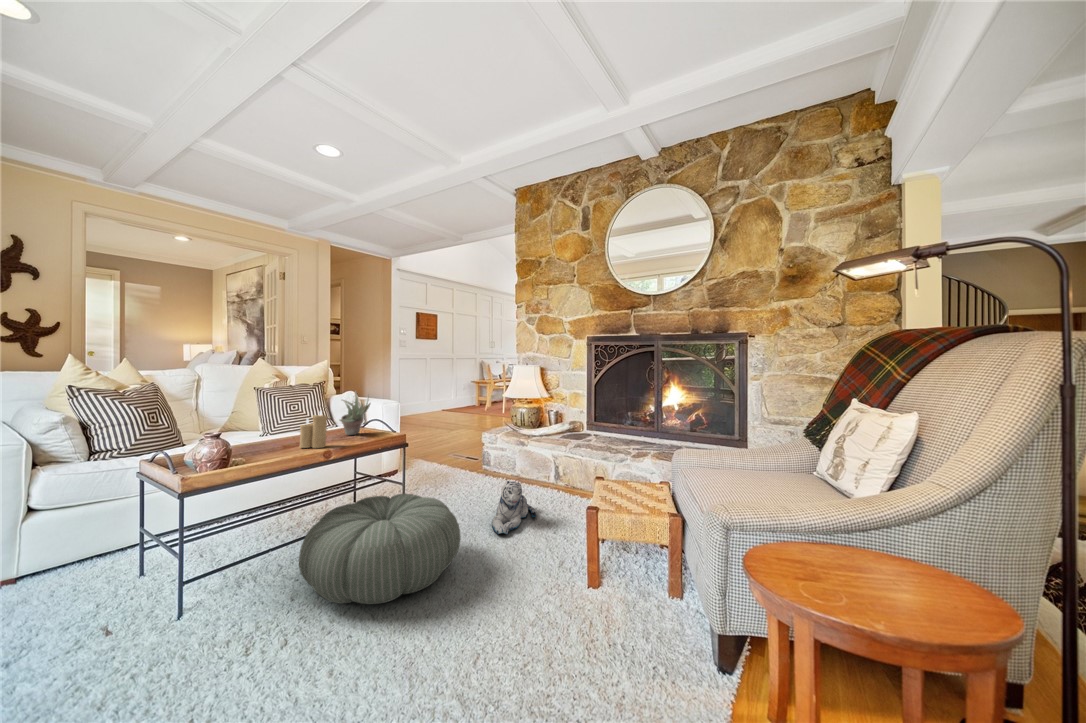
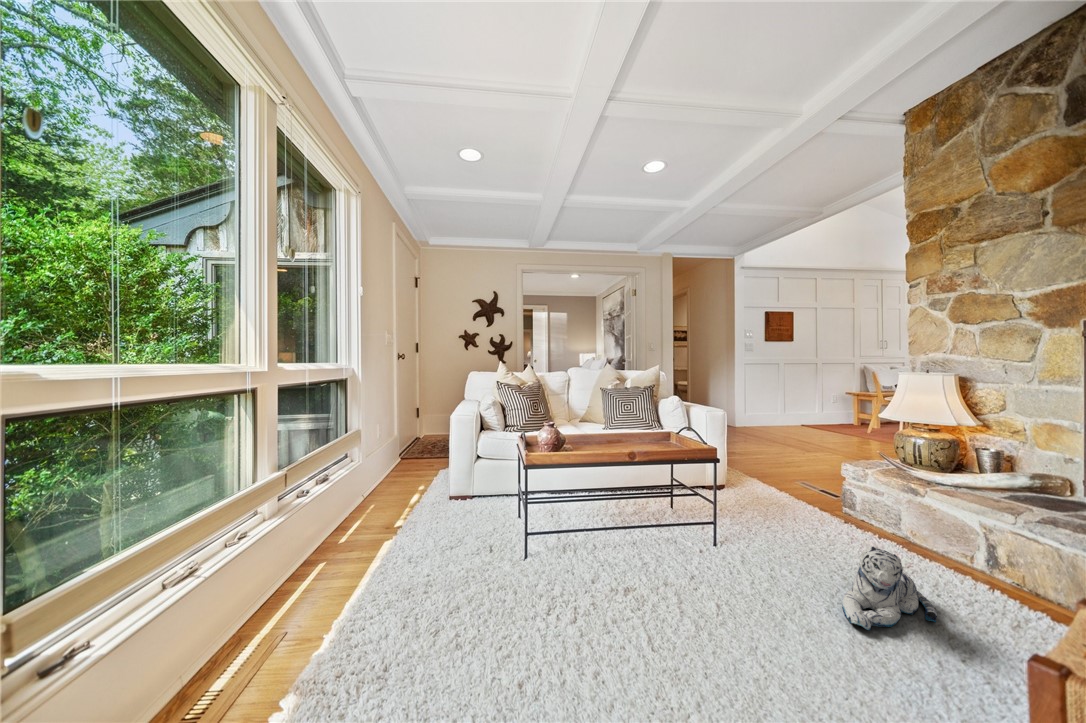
succulent plant: present [340,391,370,435] -> none [650,395,684,440]
candle: present [300,411,327,448] -> none [614,412,637,449]
pouf: present [299,494,460,604] -> none [594,512,777,655]

